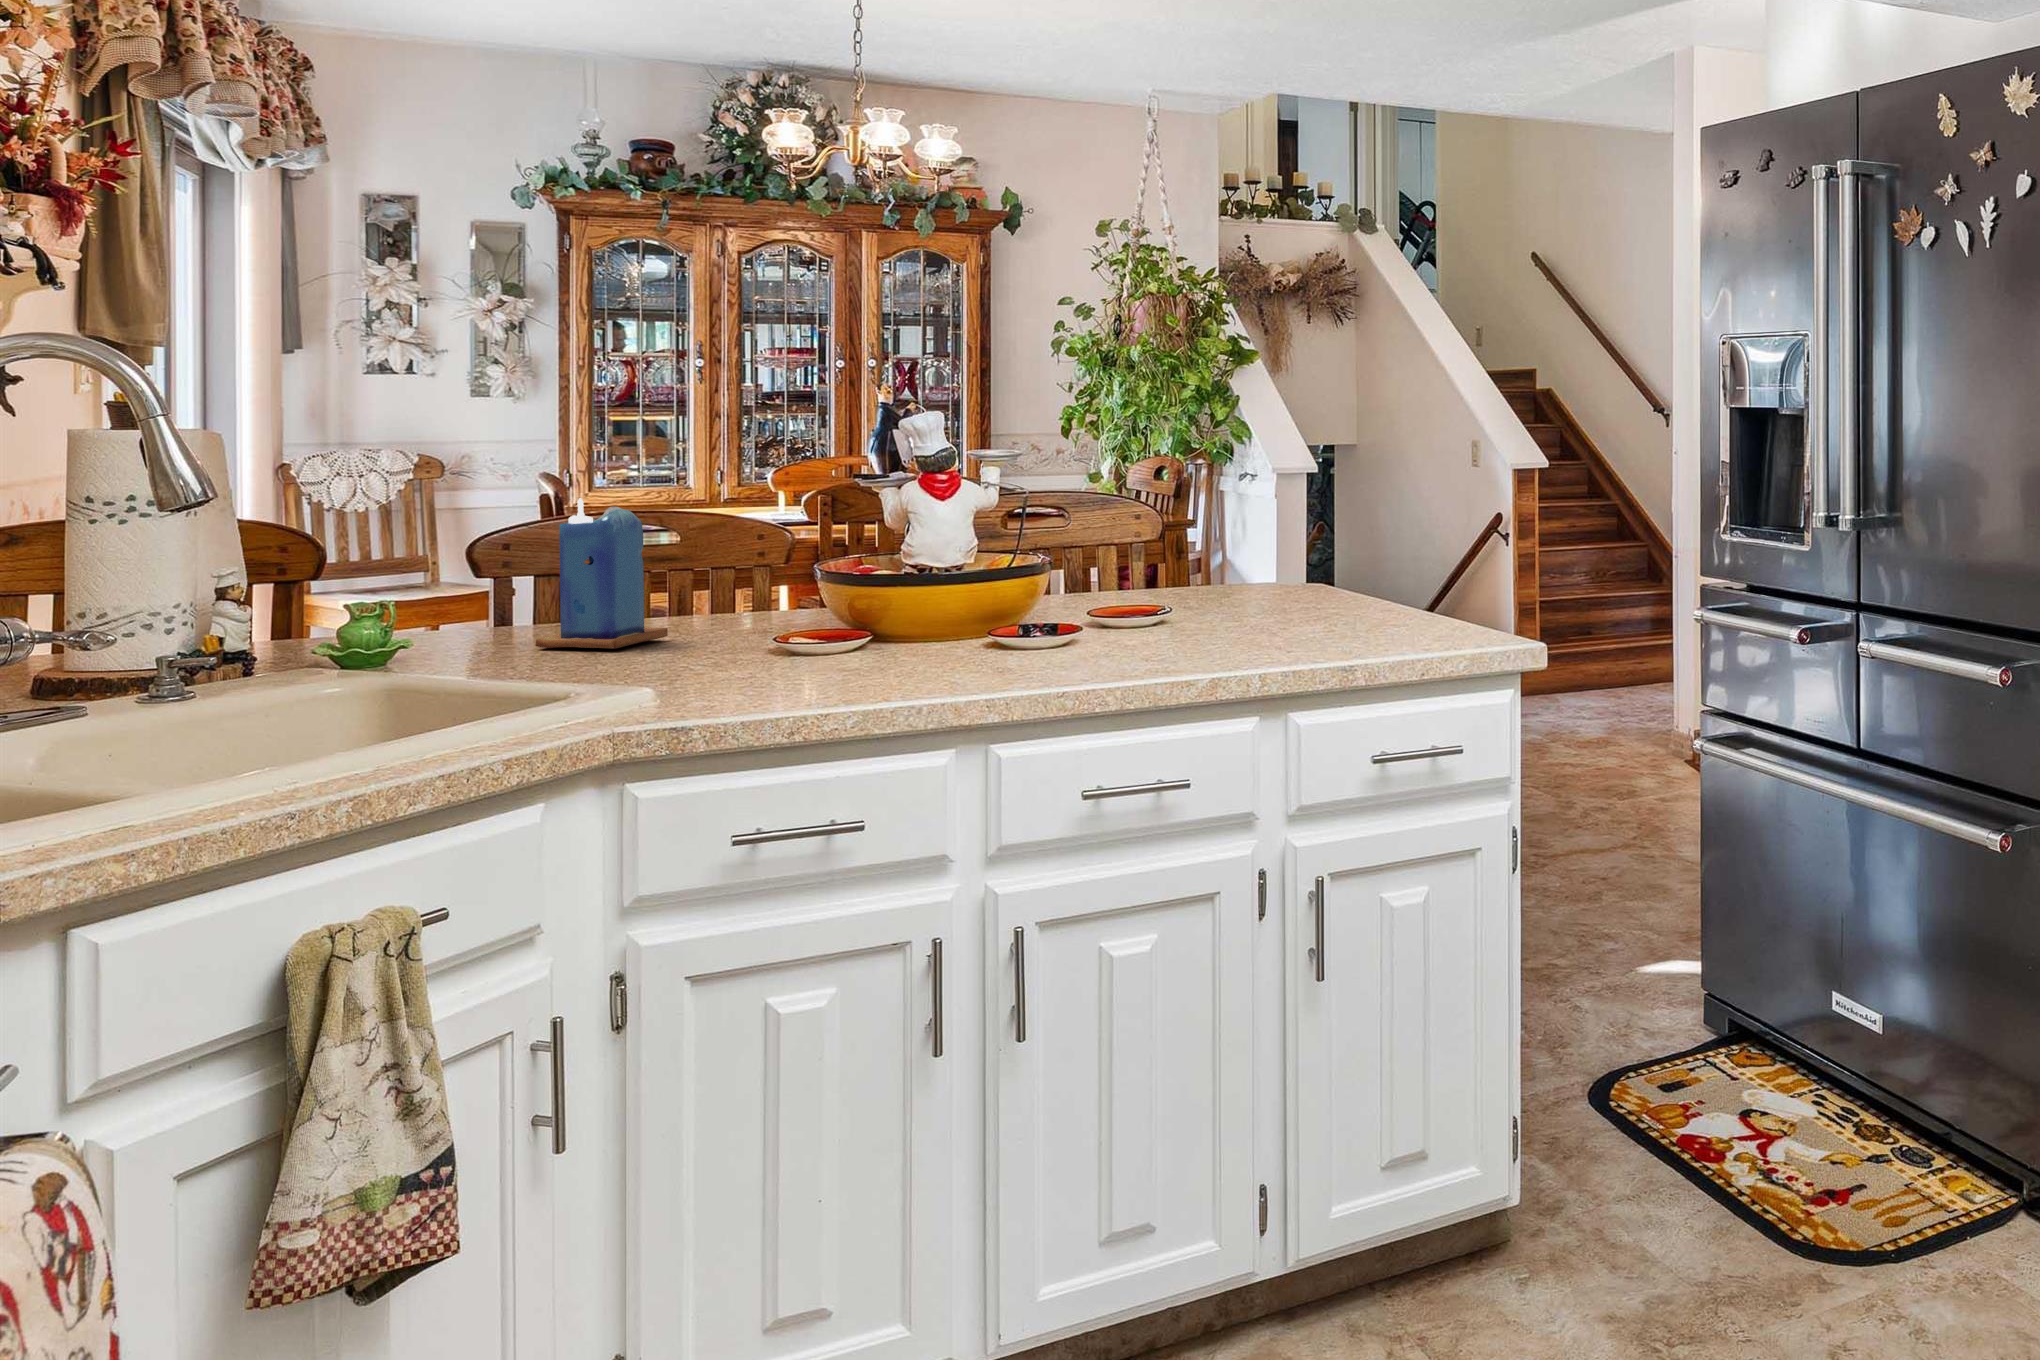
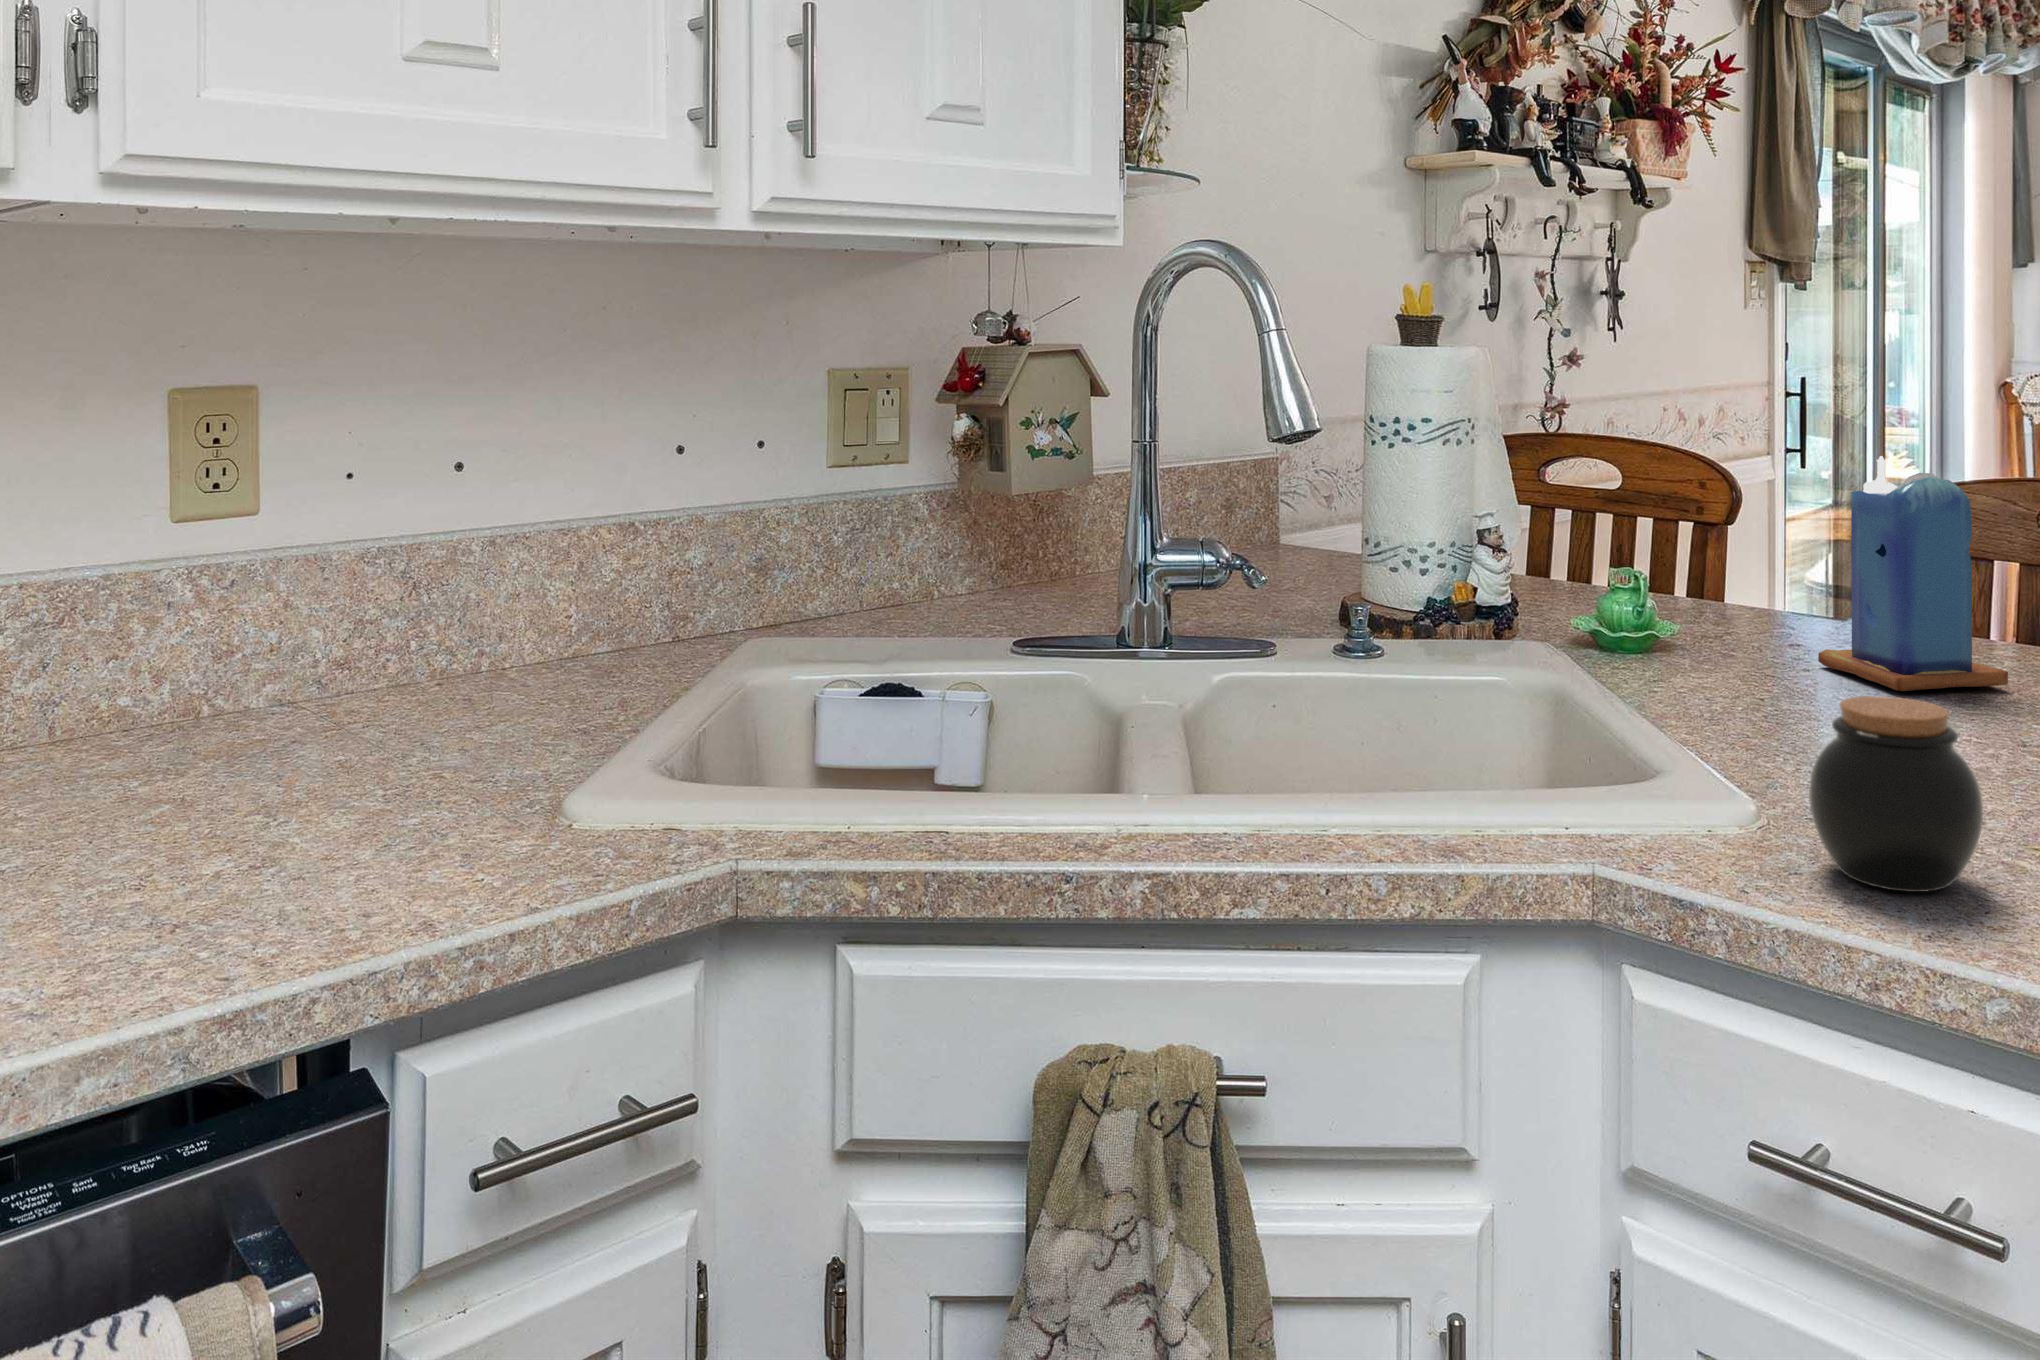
jar: none [714,608,805,704] -> present [1809,696,1983,892]

